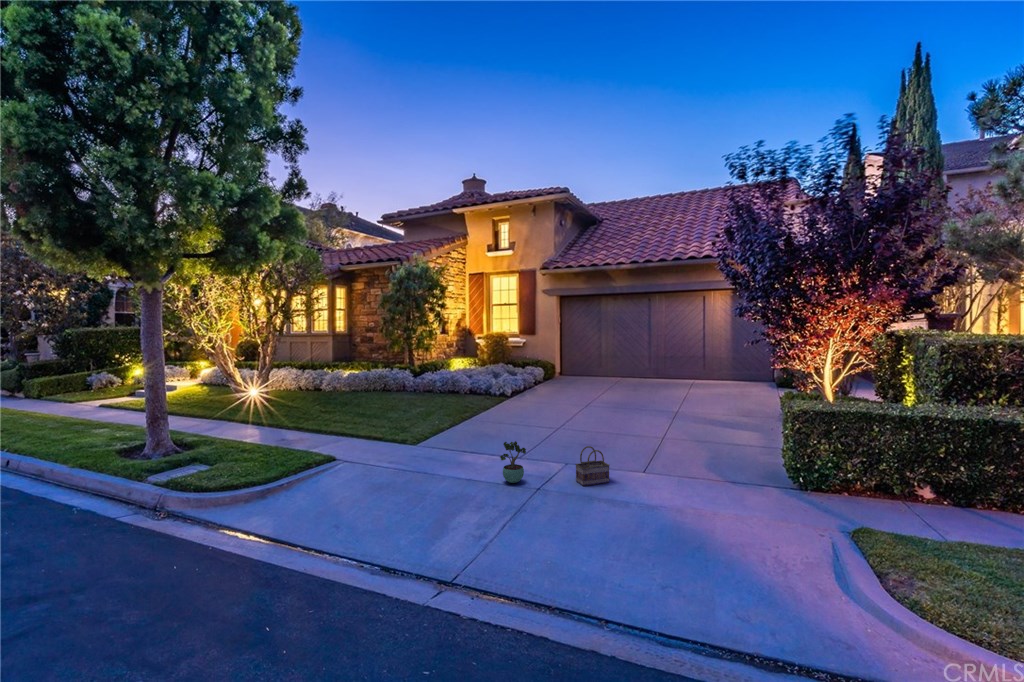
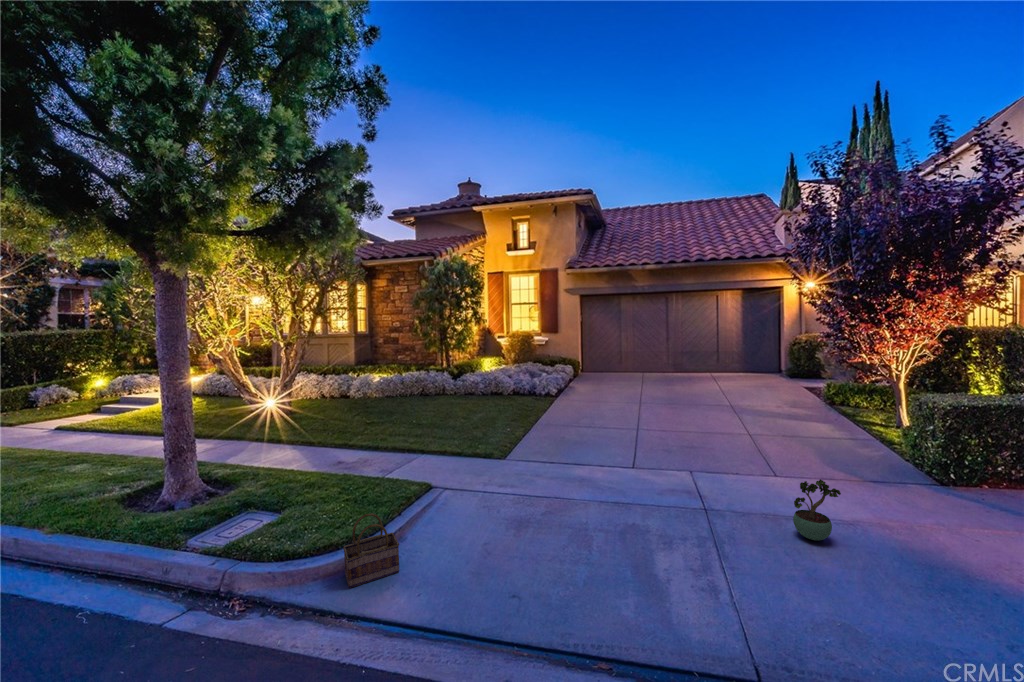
basket: present [575,446,610,486] -> present [343,513,399,588]

